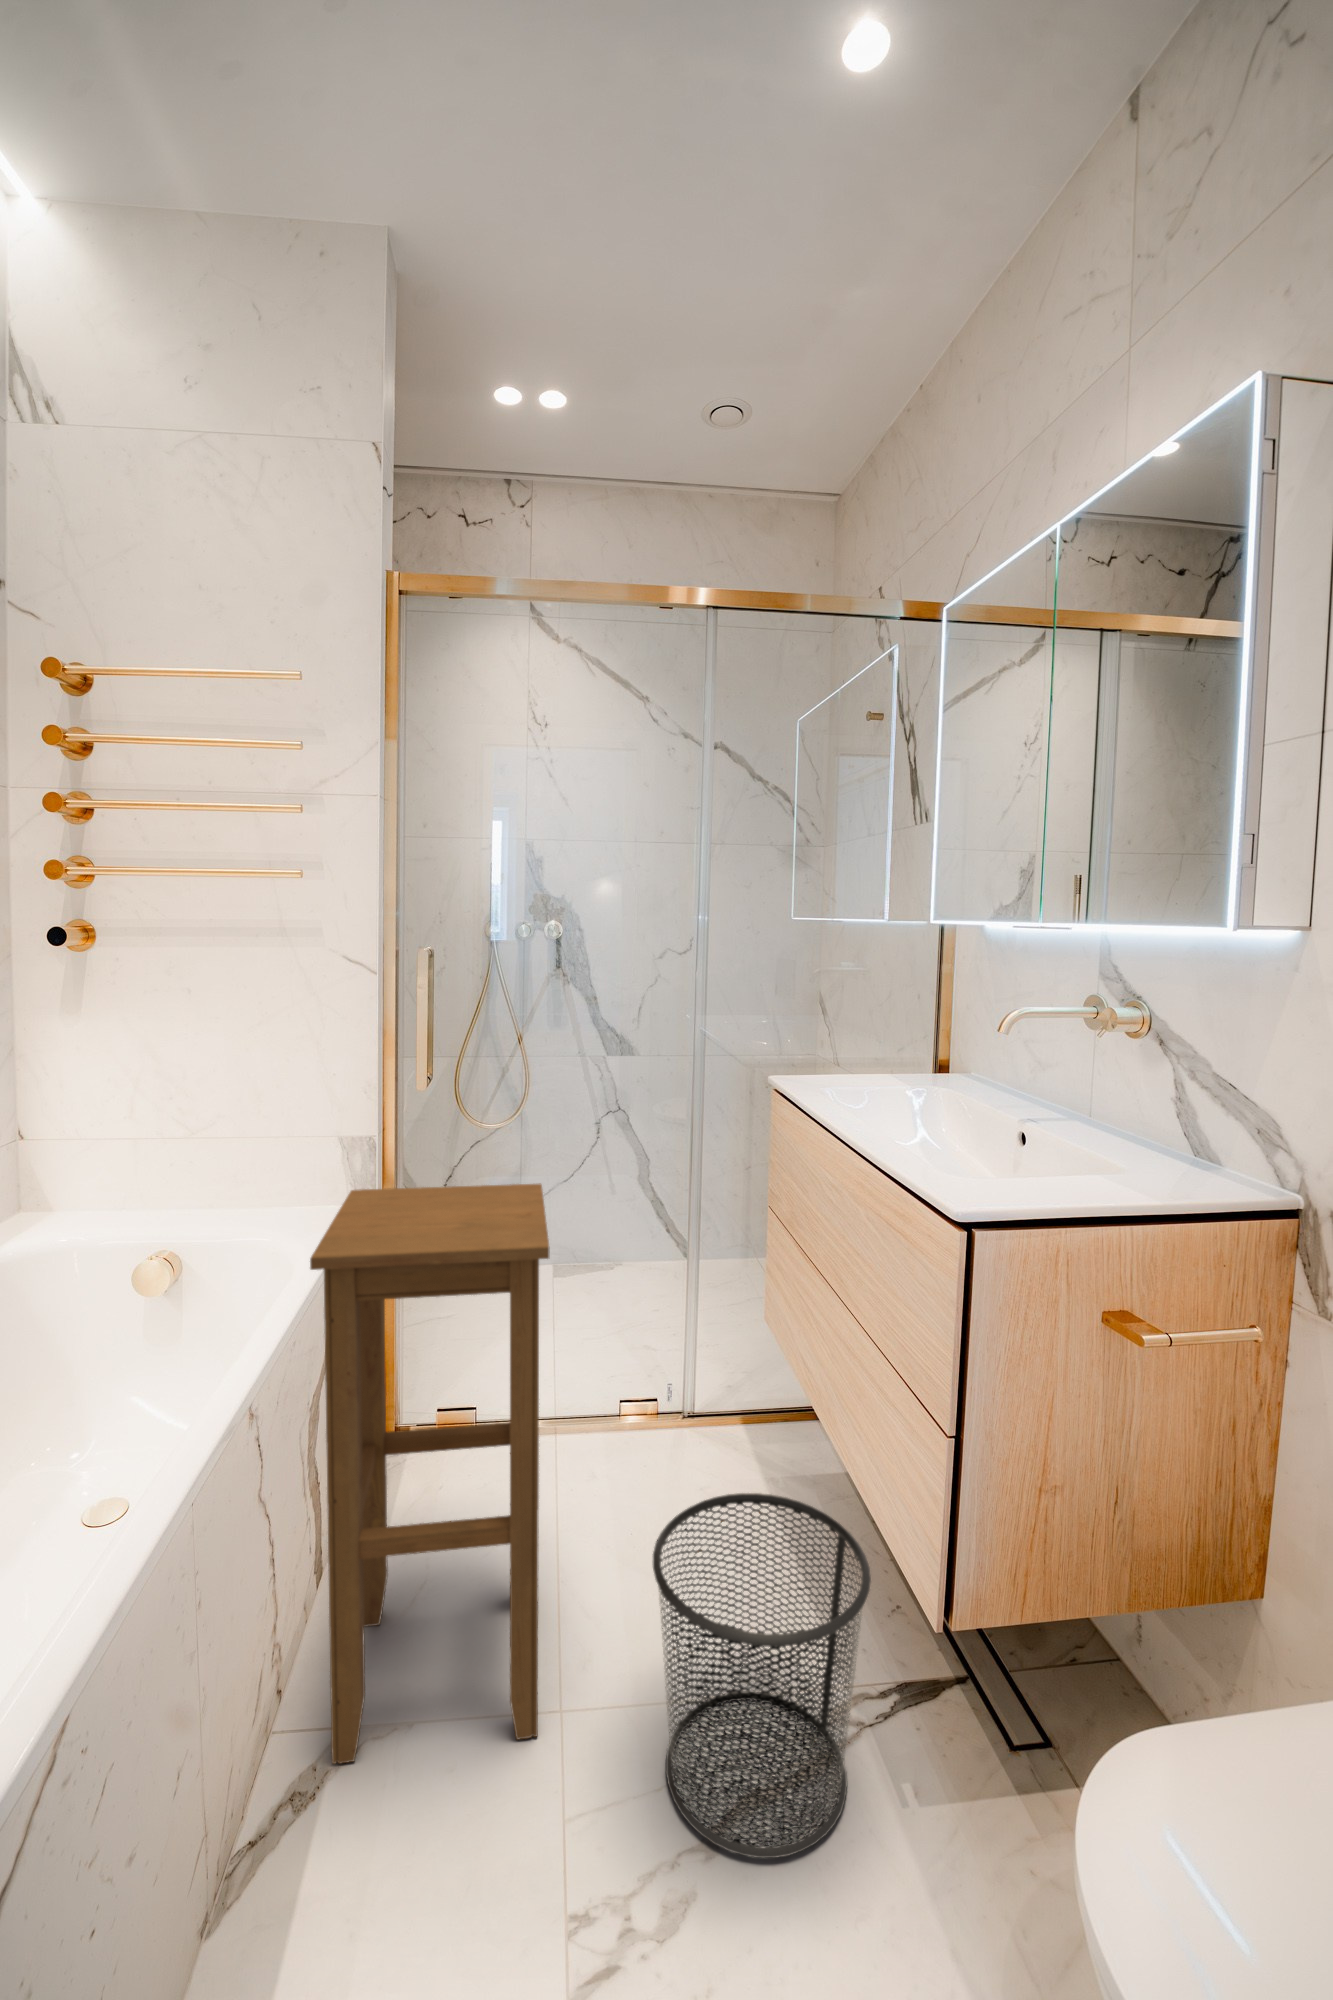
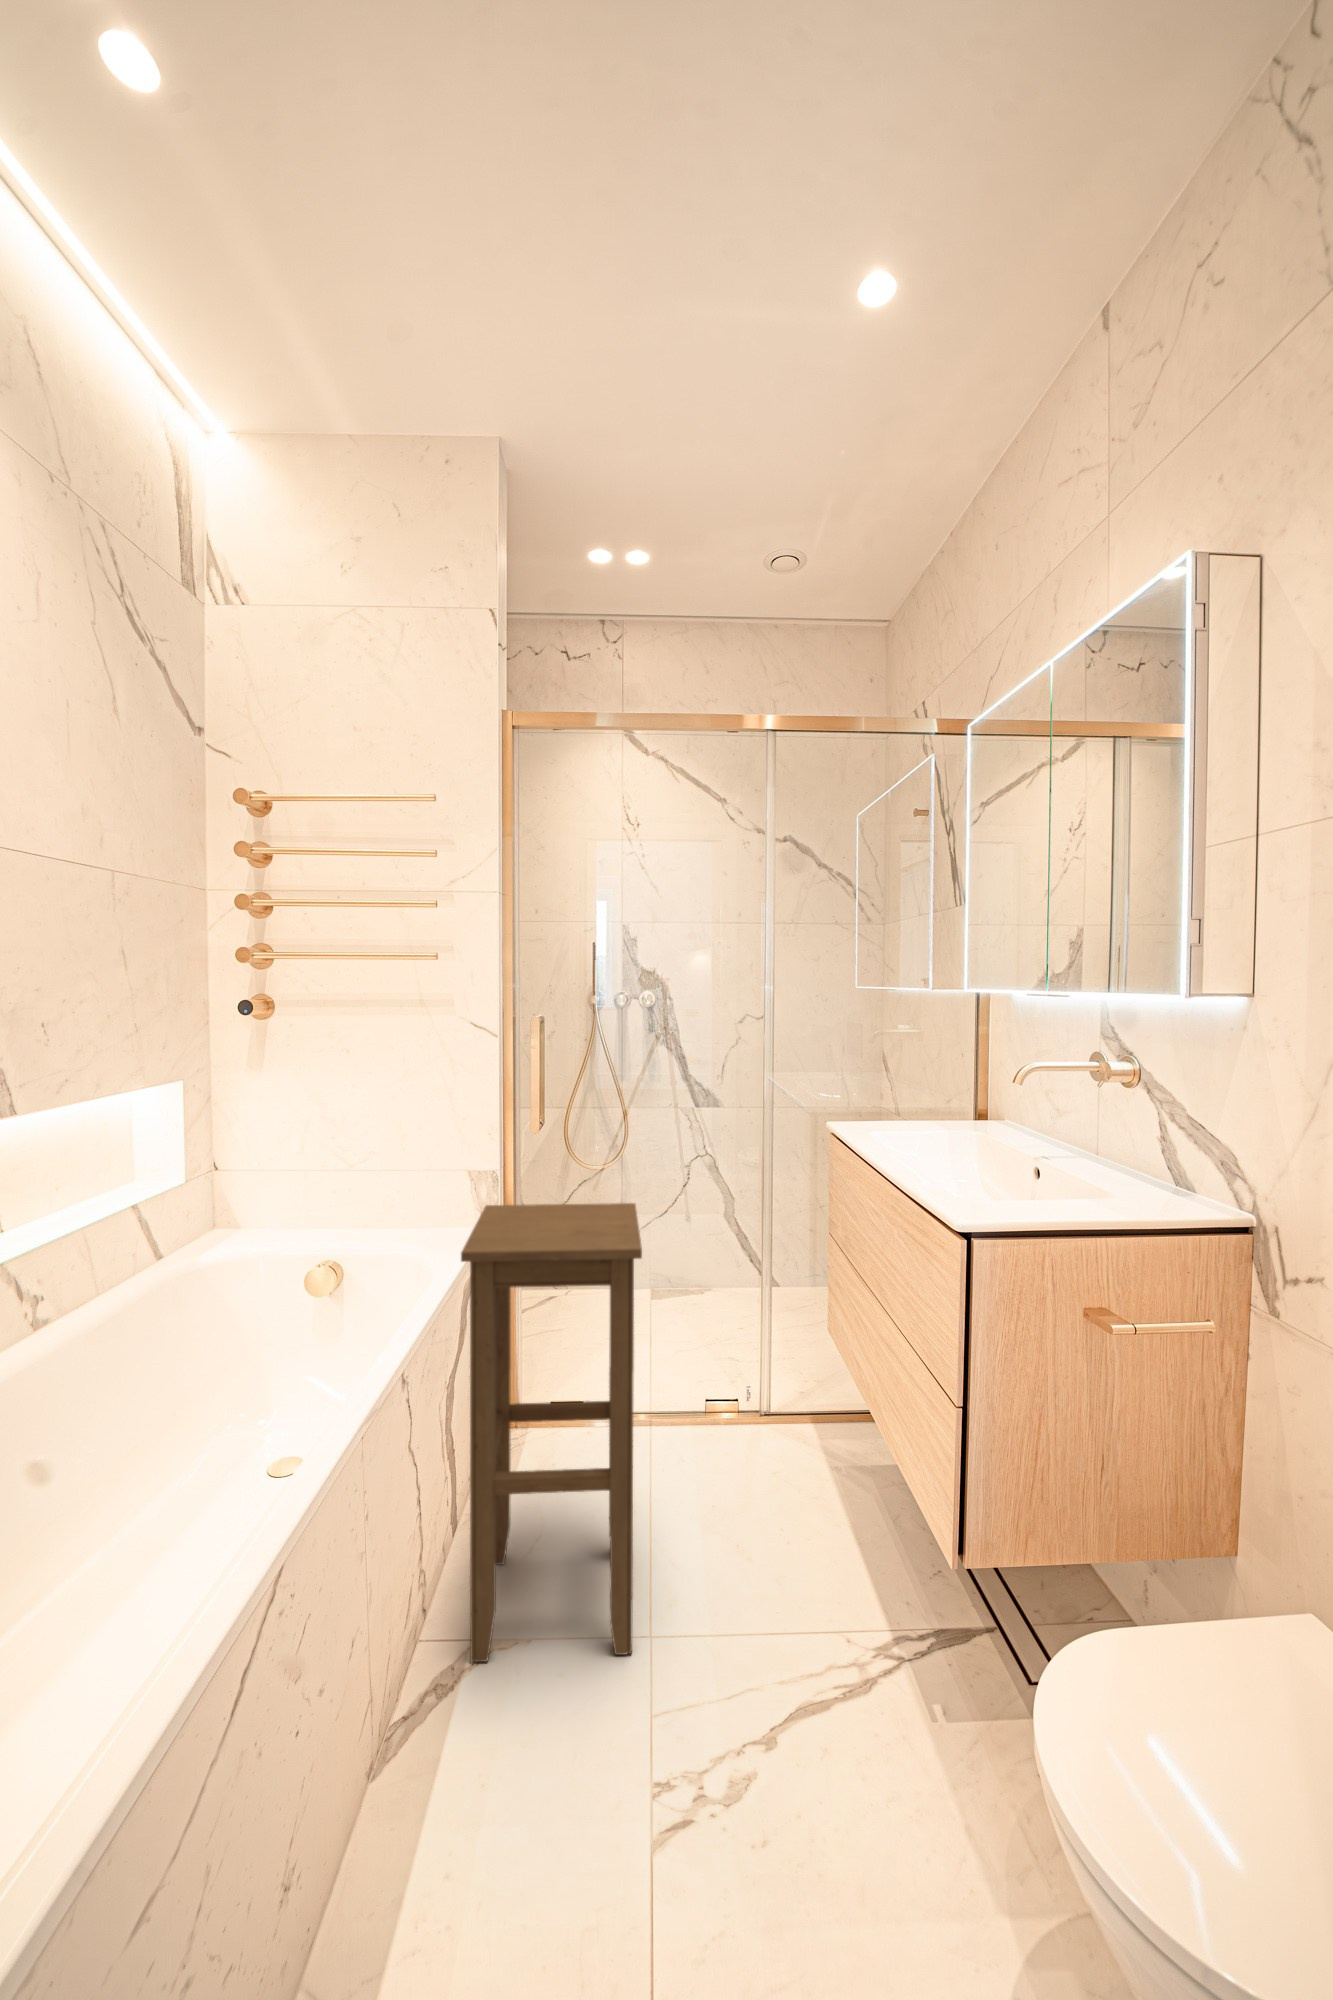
waste bin: present [653,1493,871,1858] -> none [724,1461,903,1754]

